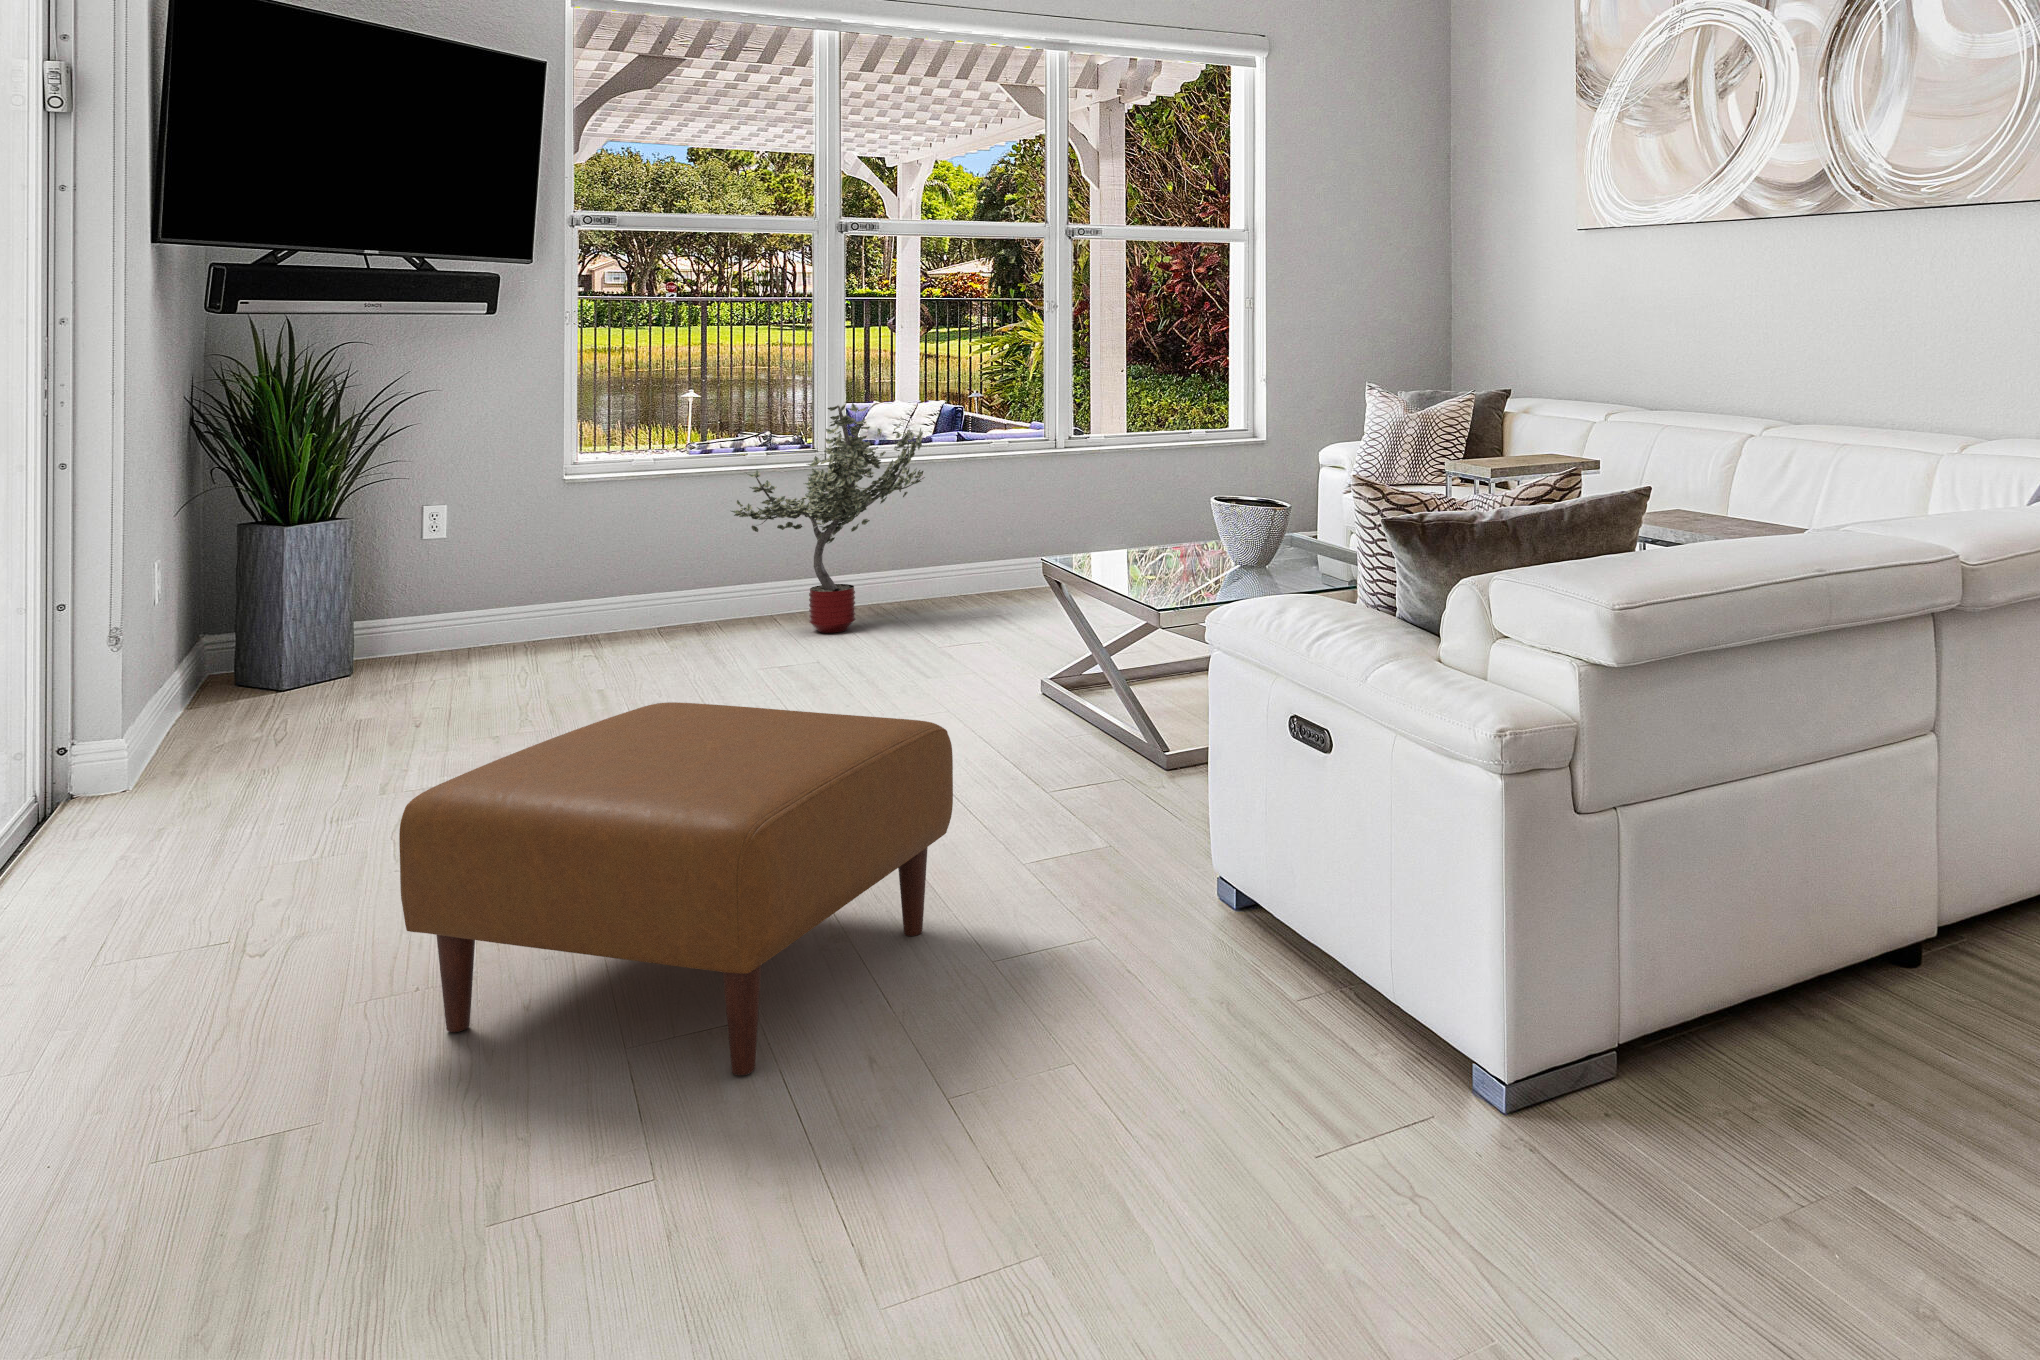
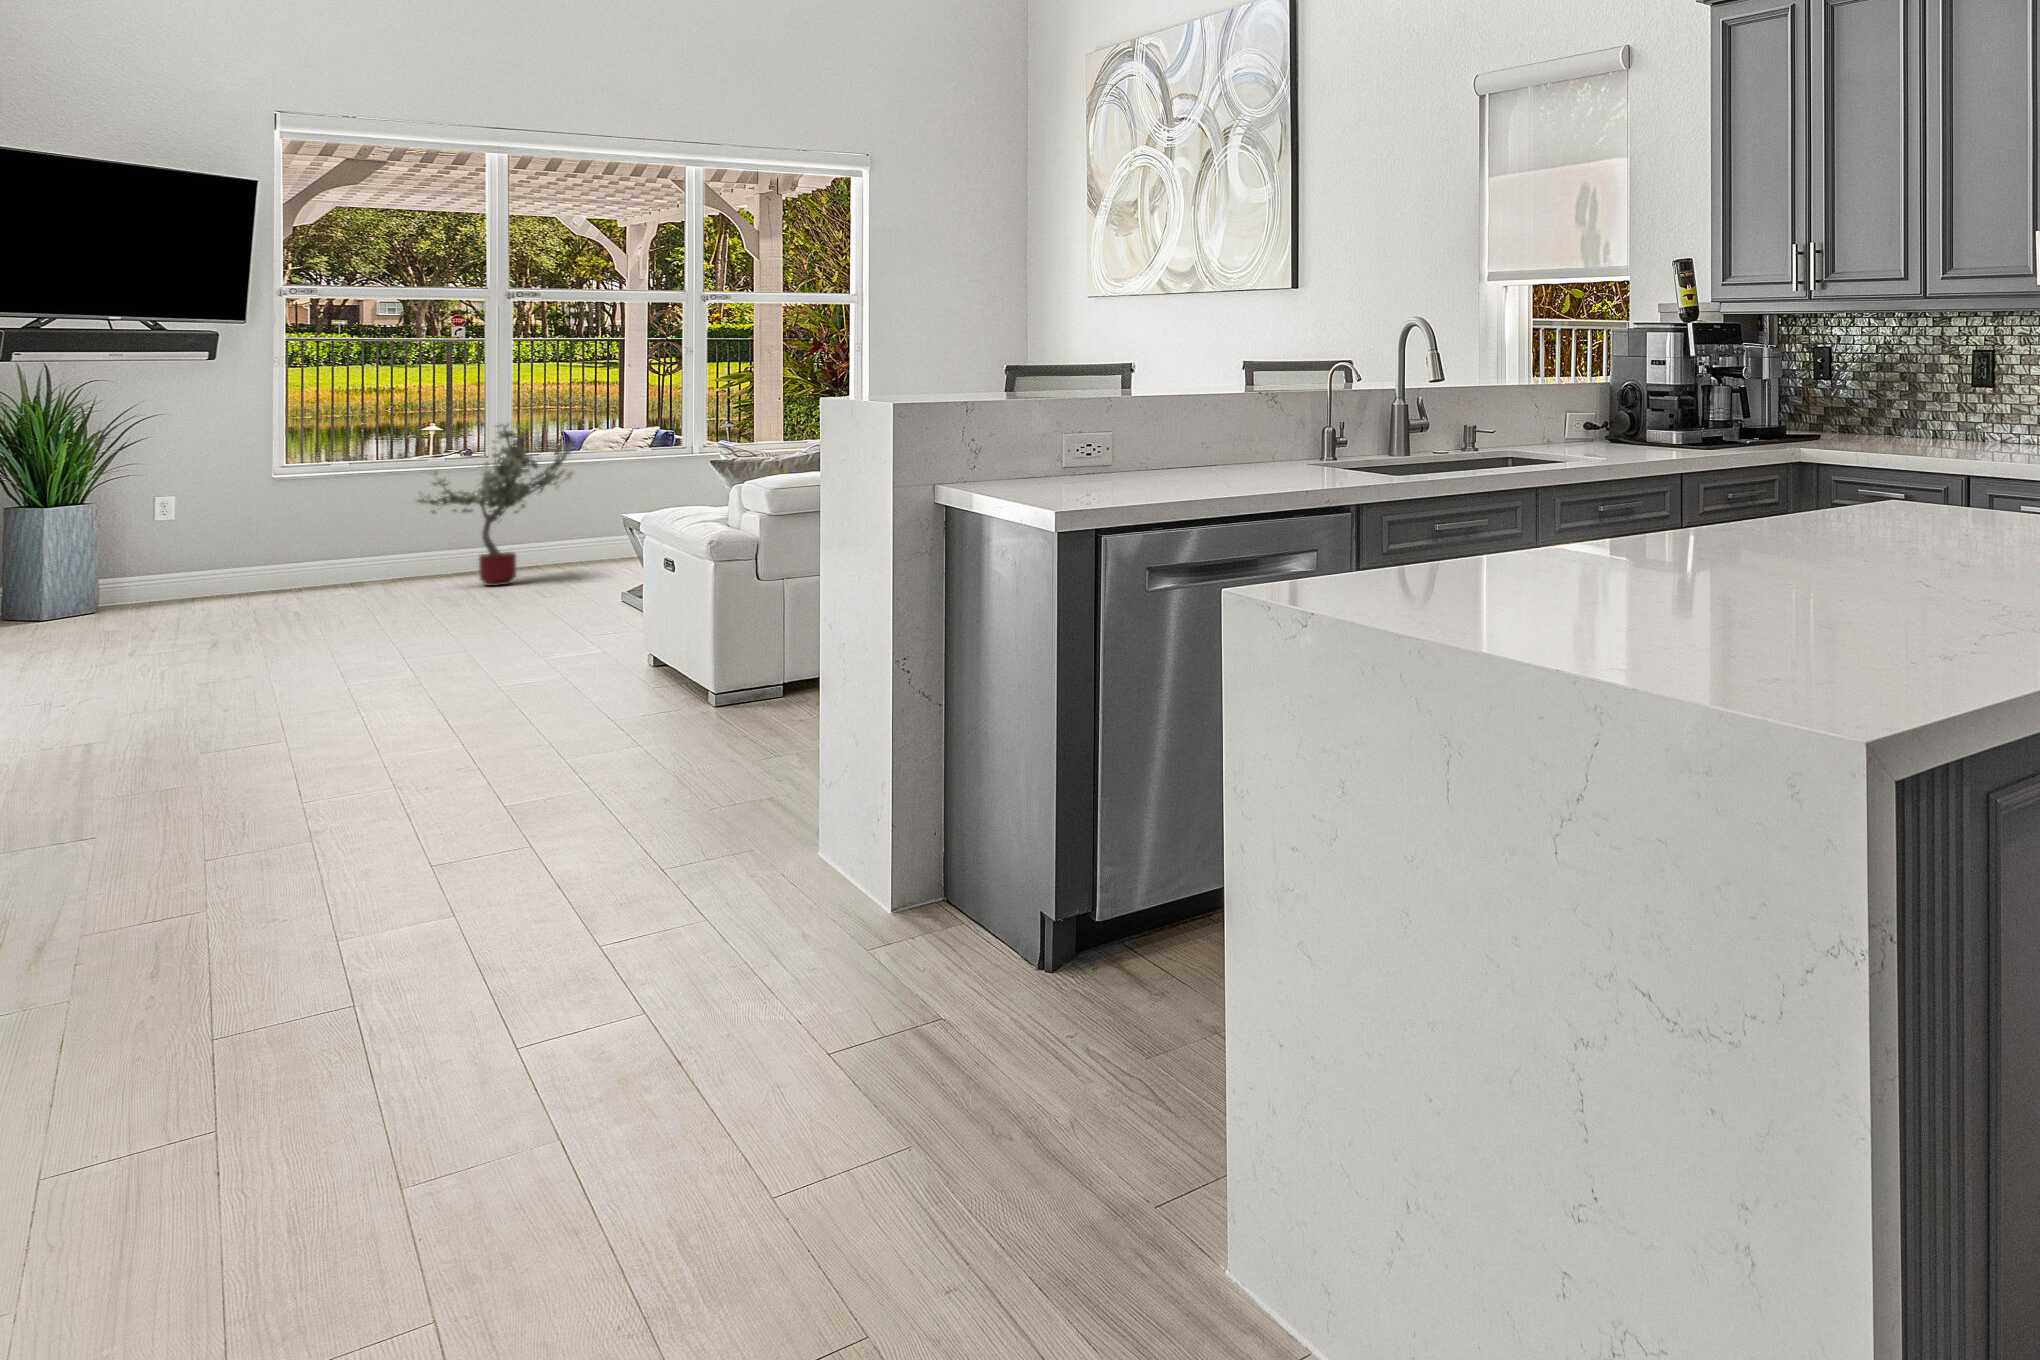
ottoman: present [399,702,953,1075] -> none [137,570,483,719]

